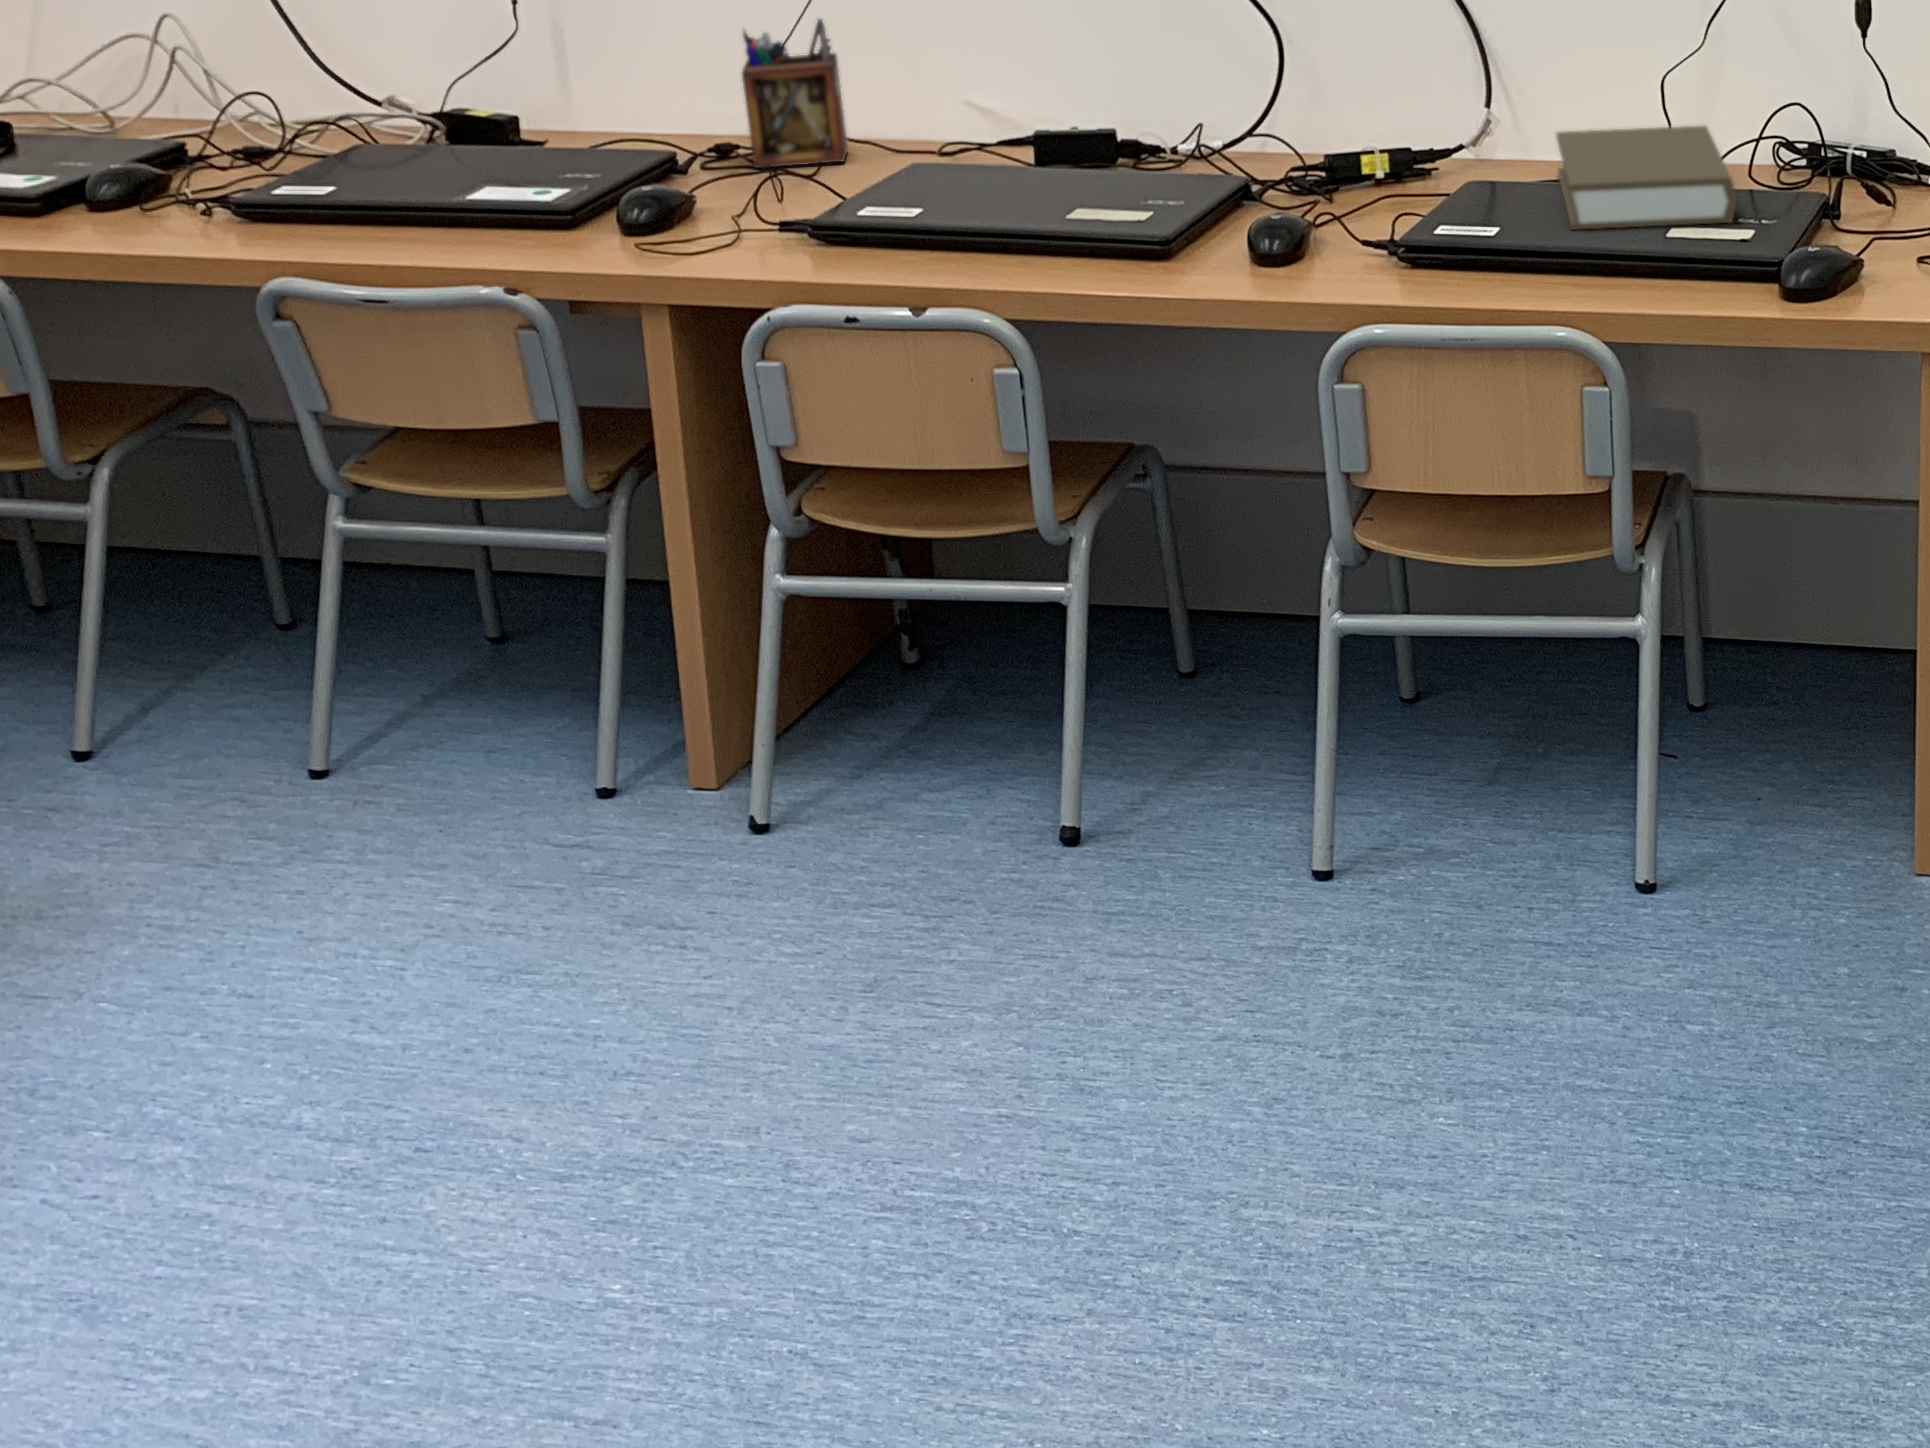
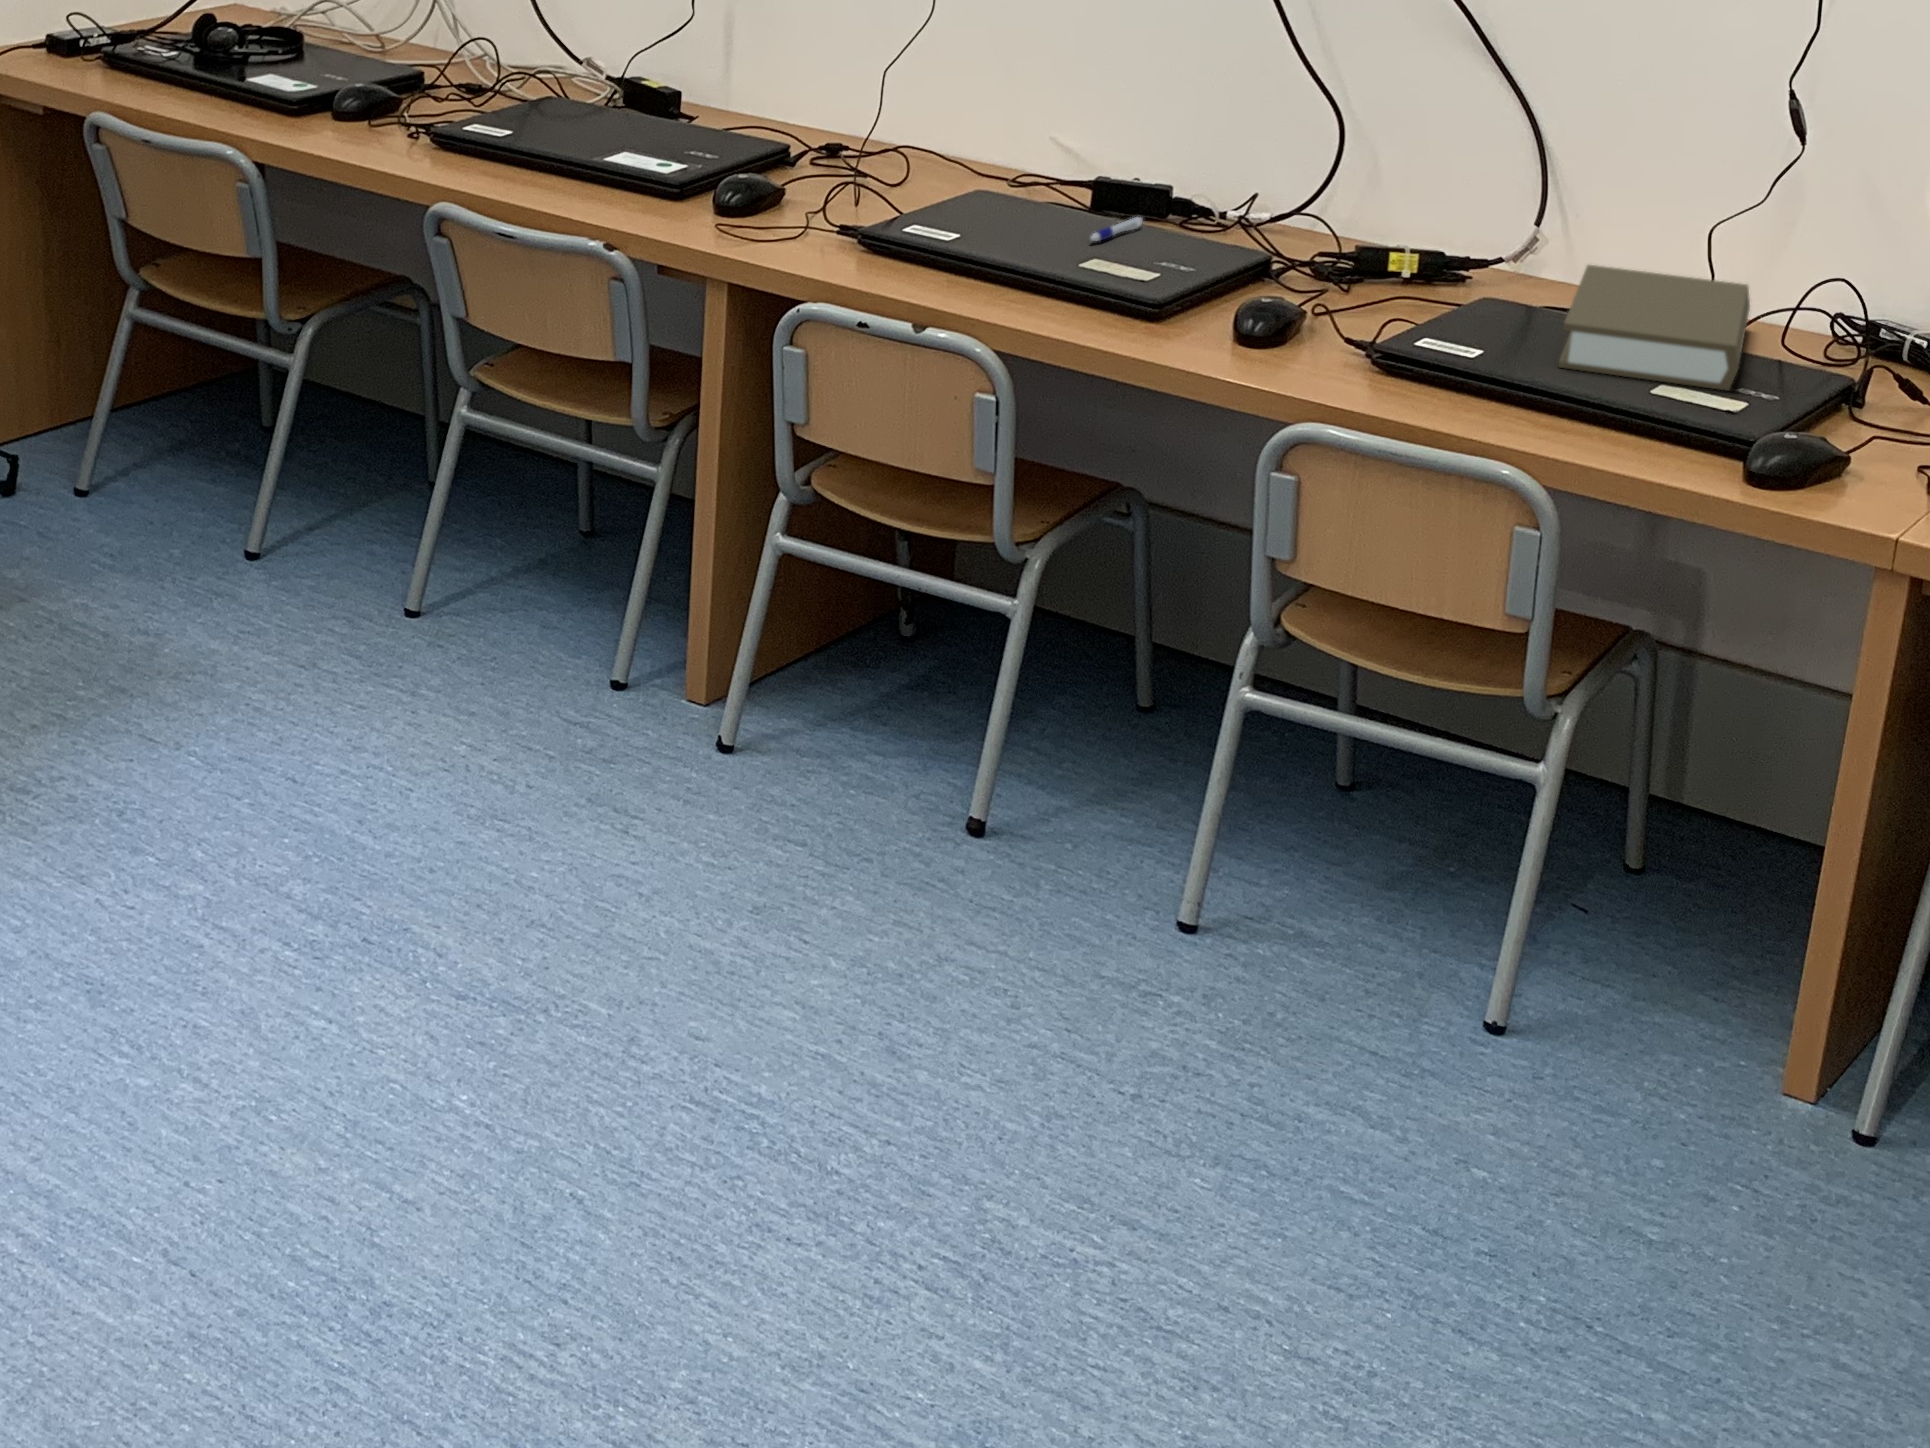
desk organizer: present [742,19,848,168] -> none [850,42,942,176]
pen: none [1054,164,1098,194] -> present [1090,217,1142,241]

